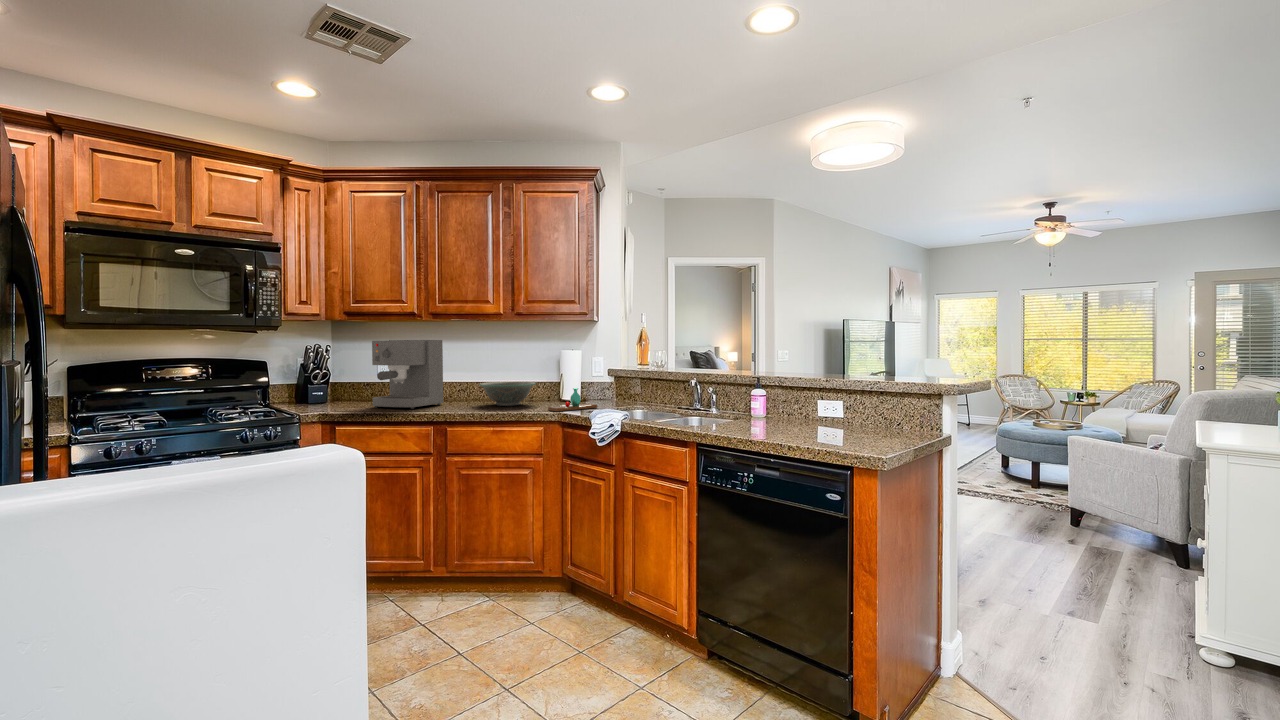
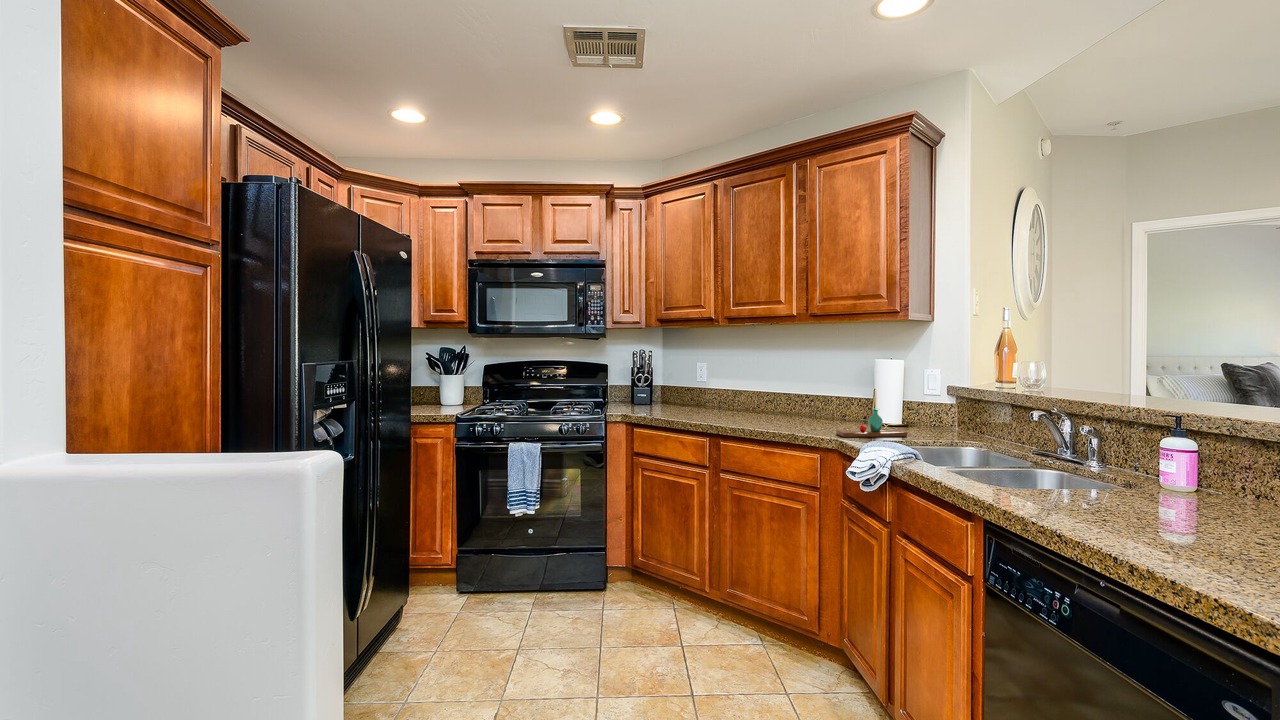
coffee maker: present [372,340,443,409] -> none [664,346,738,419]
decorative bowl: present [479,382,536,406] -> none [771,394,839,423]

